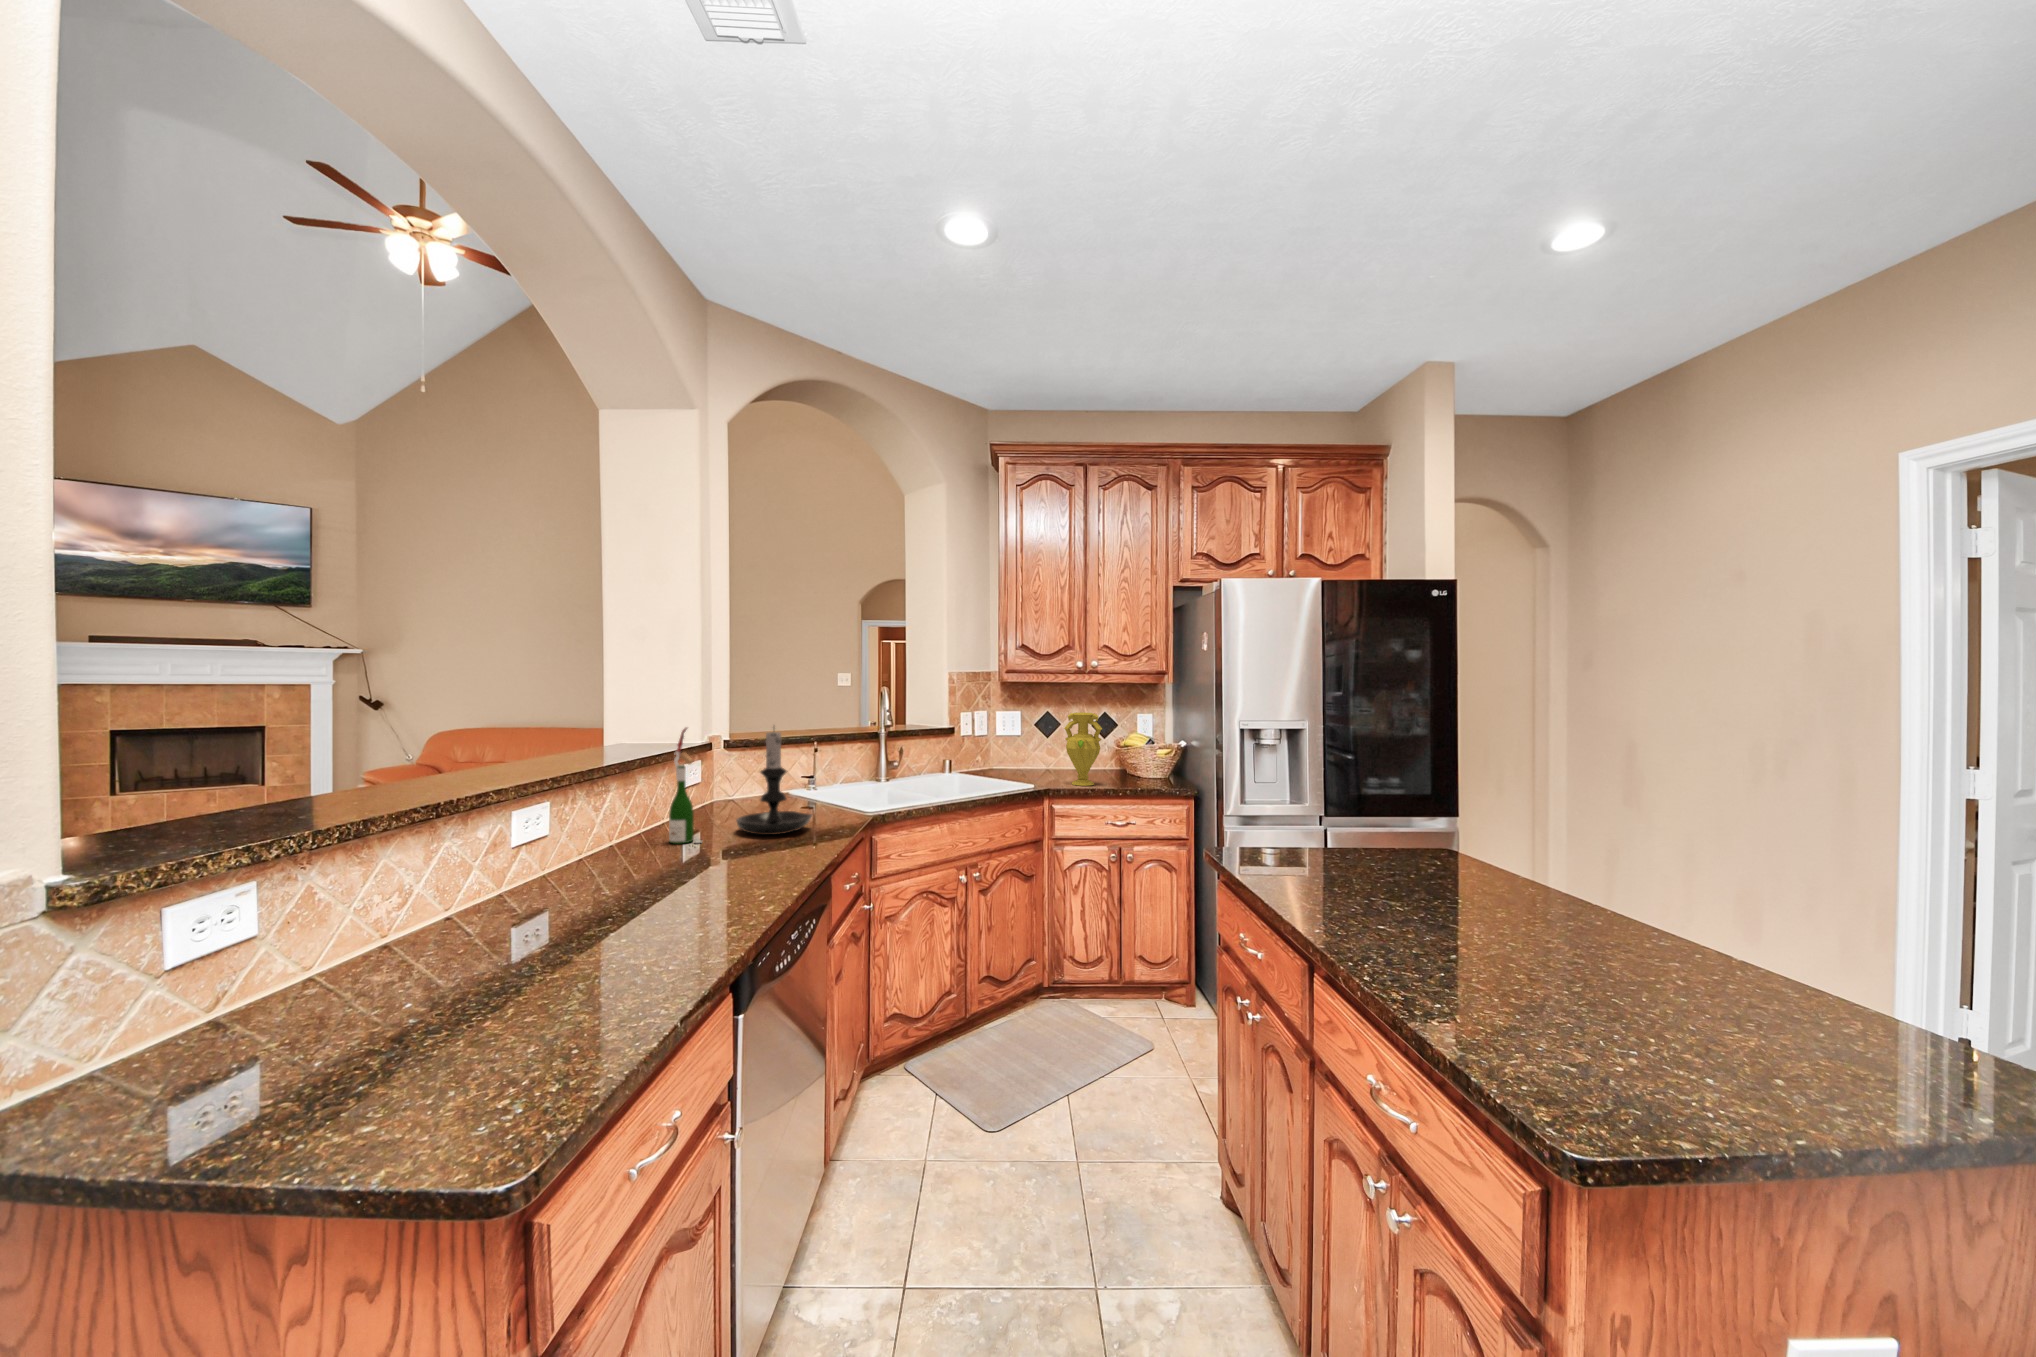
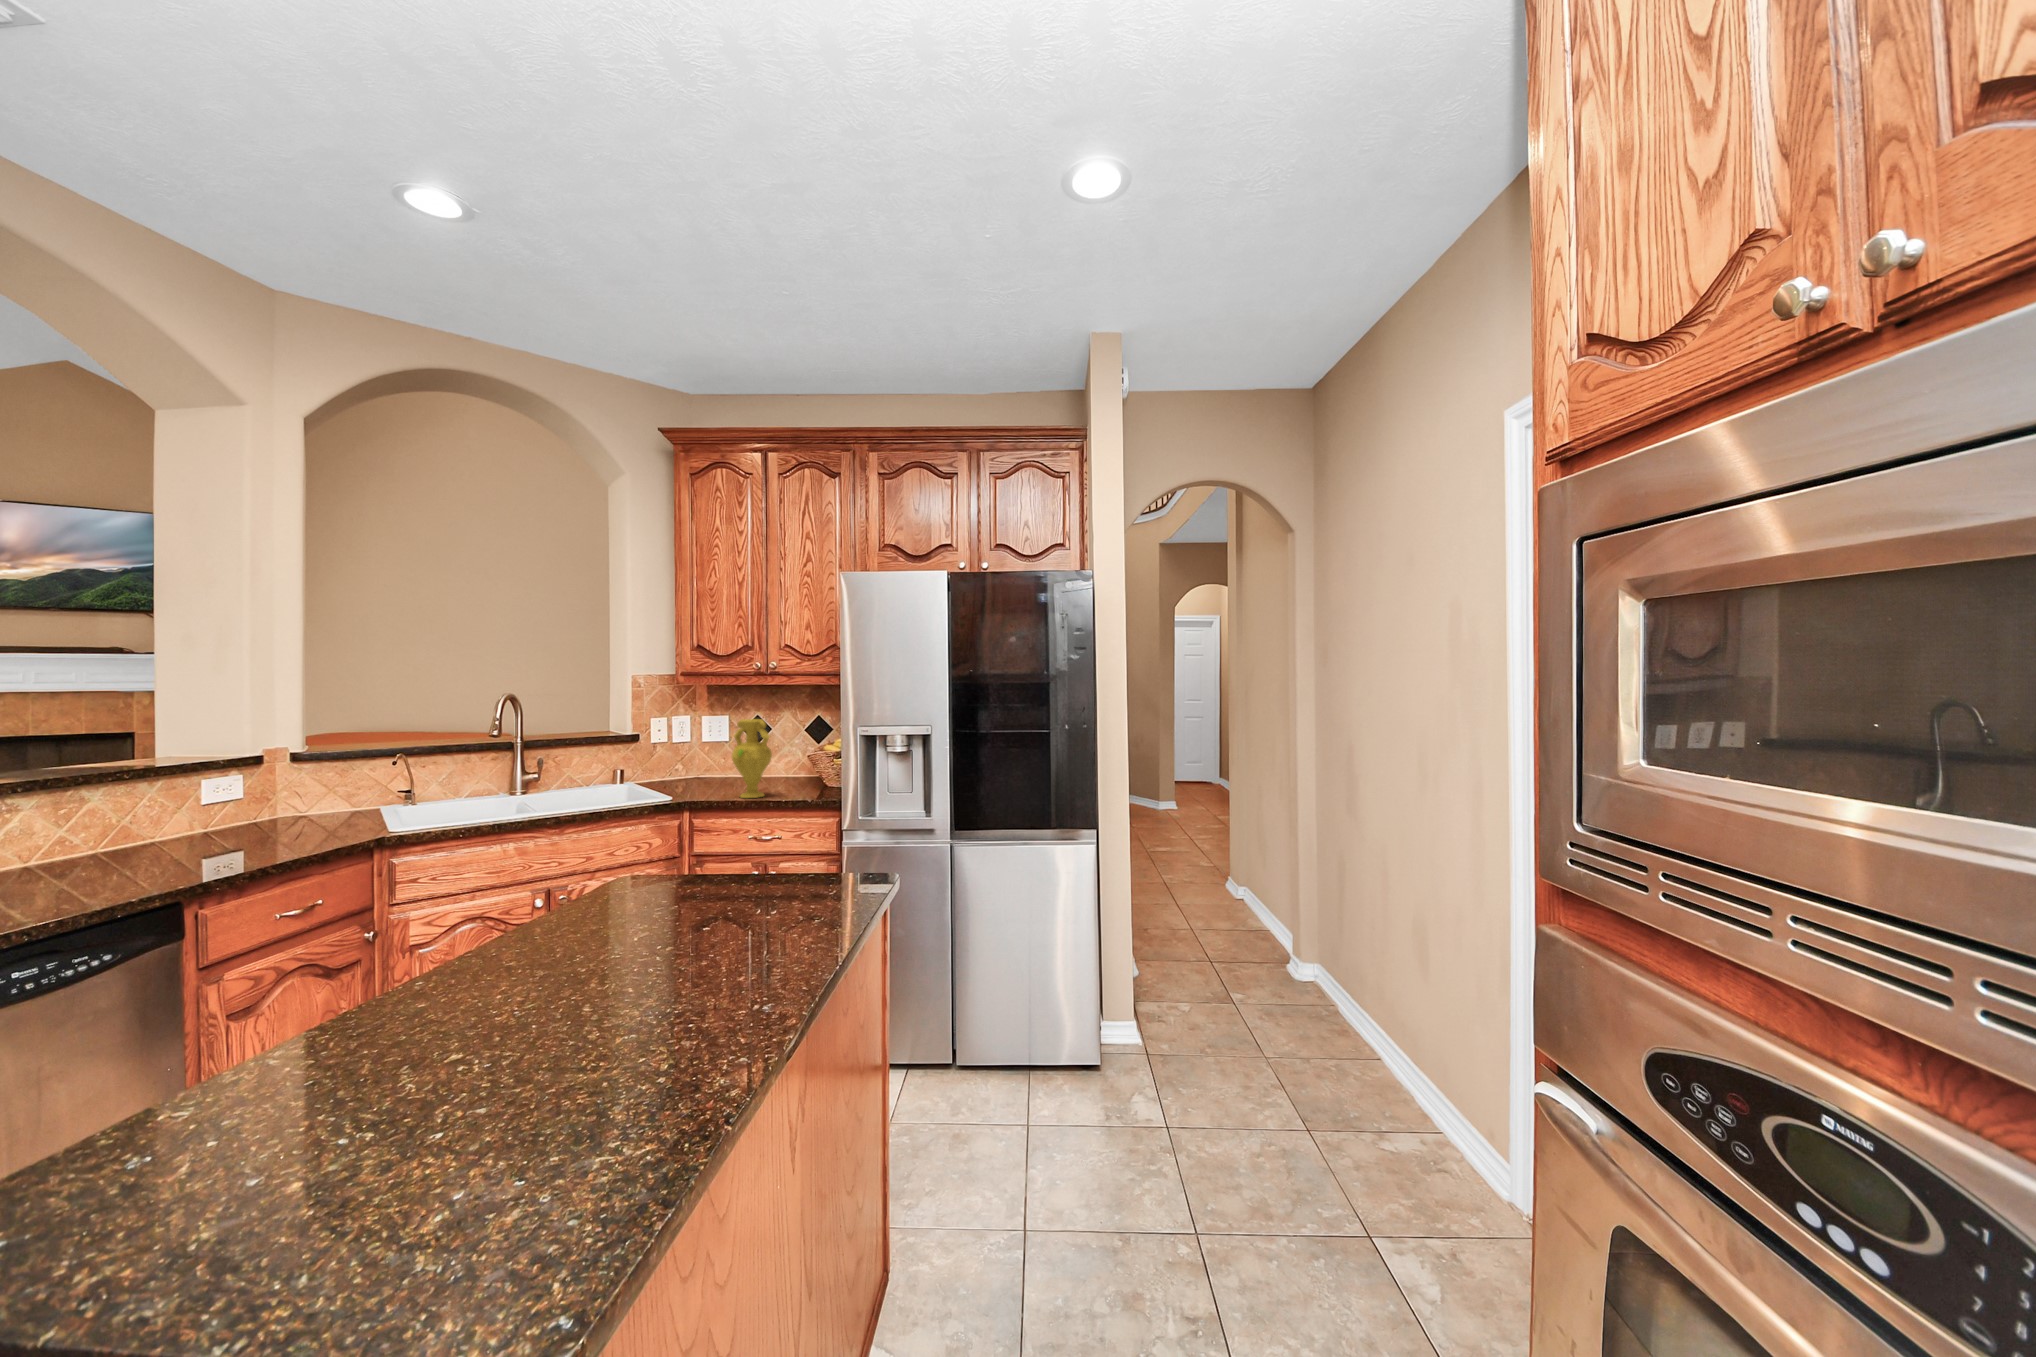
wine bottle: present [669,728,702,844] -> none [69,740,105,862]
candle holder: present [736,731,812,835] -> none [170,736,279,853]

